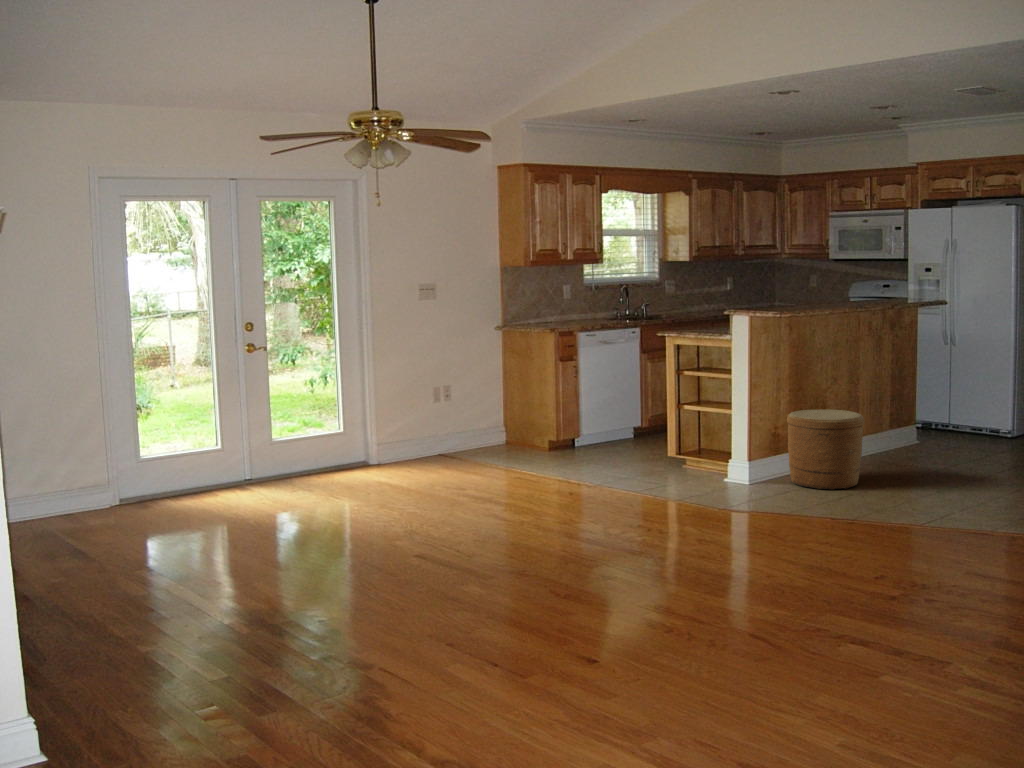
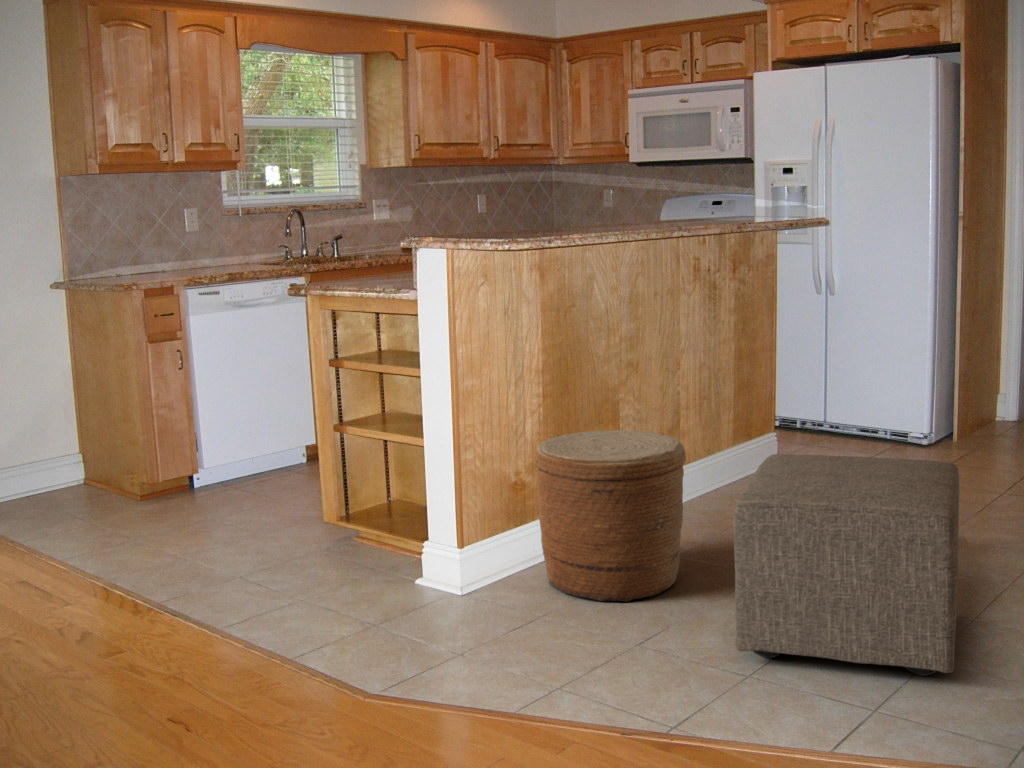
ottoman: none [887,420,999,515] -> present [733,454,959,676]

